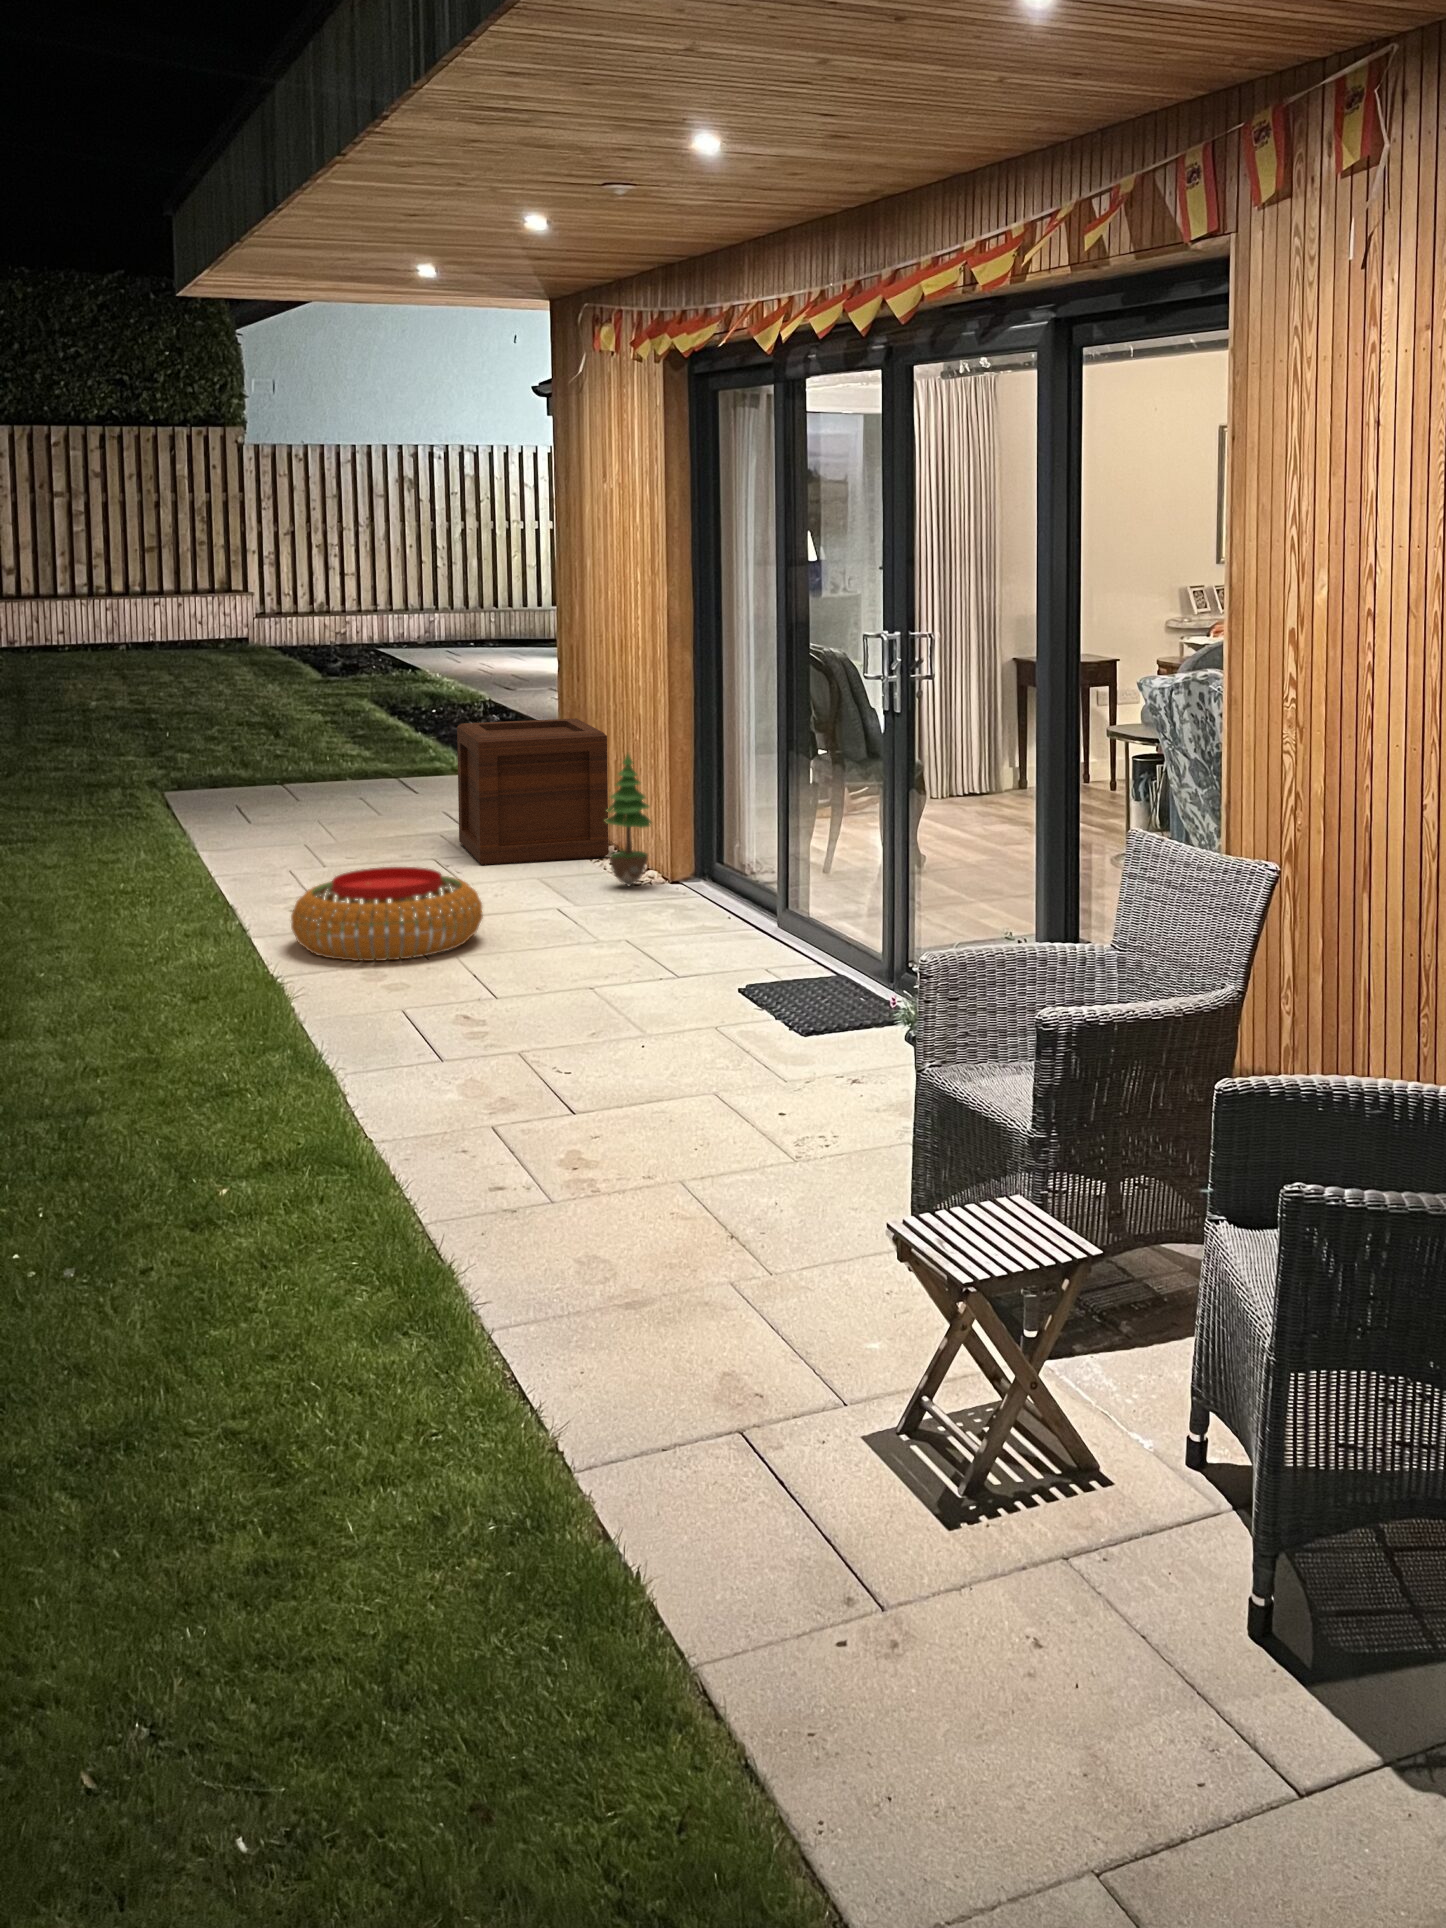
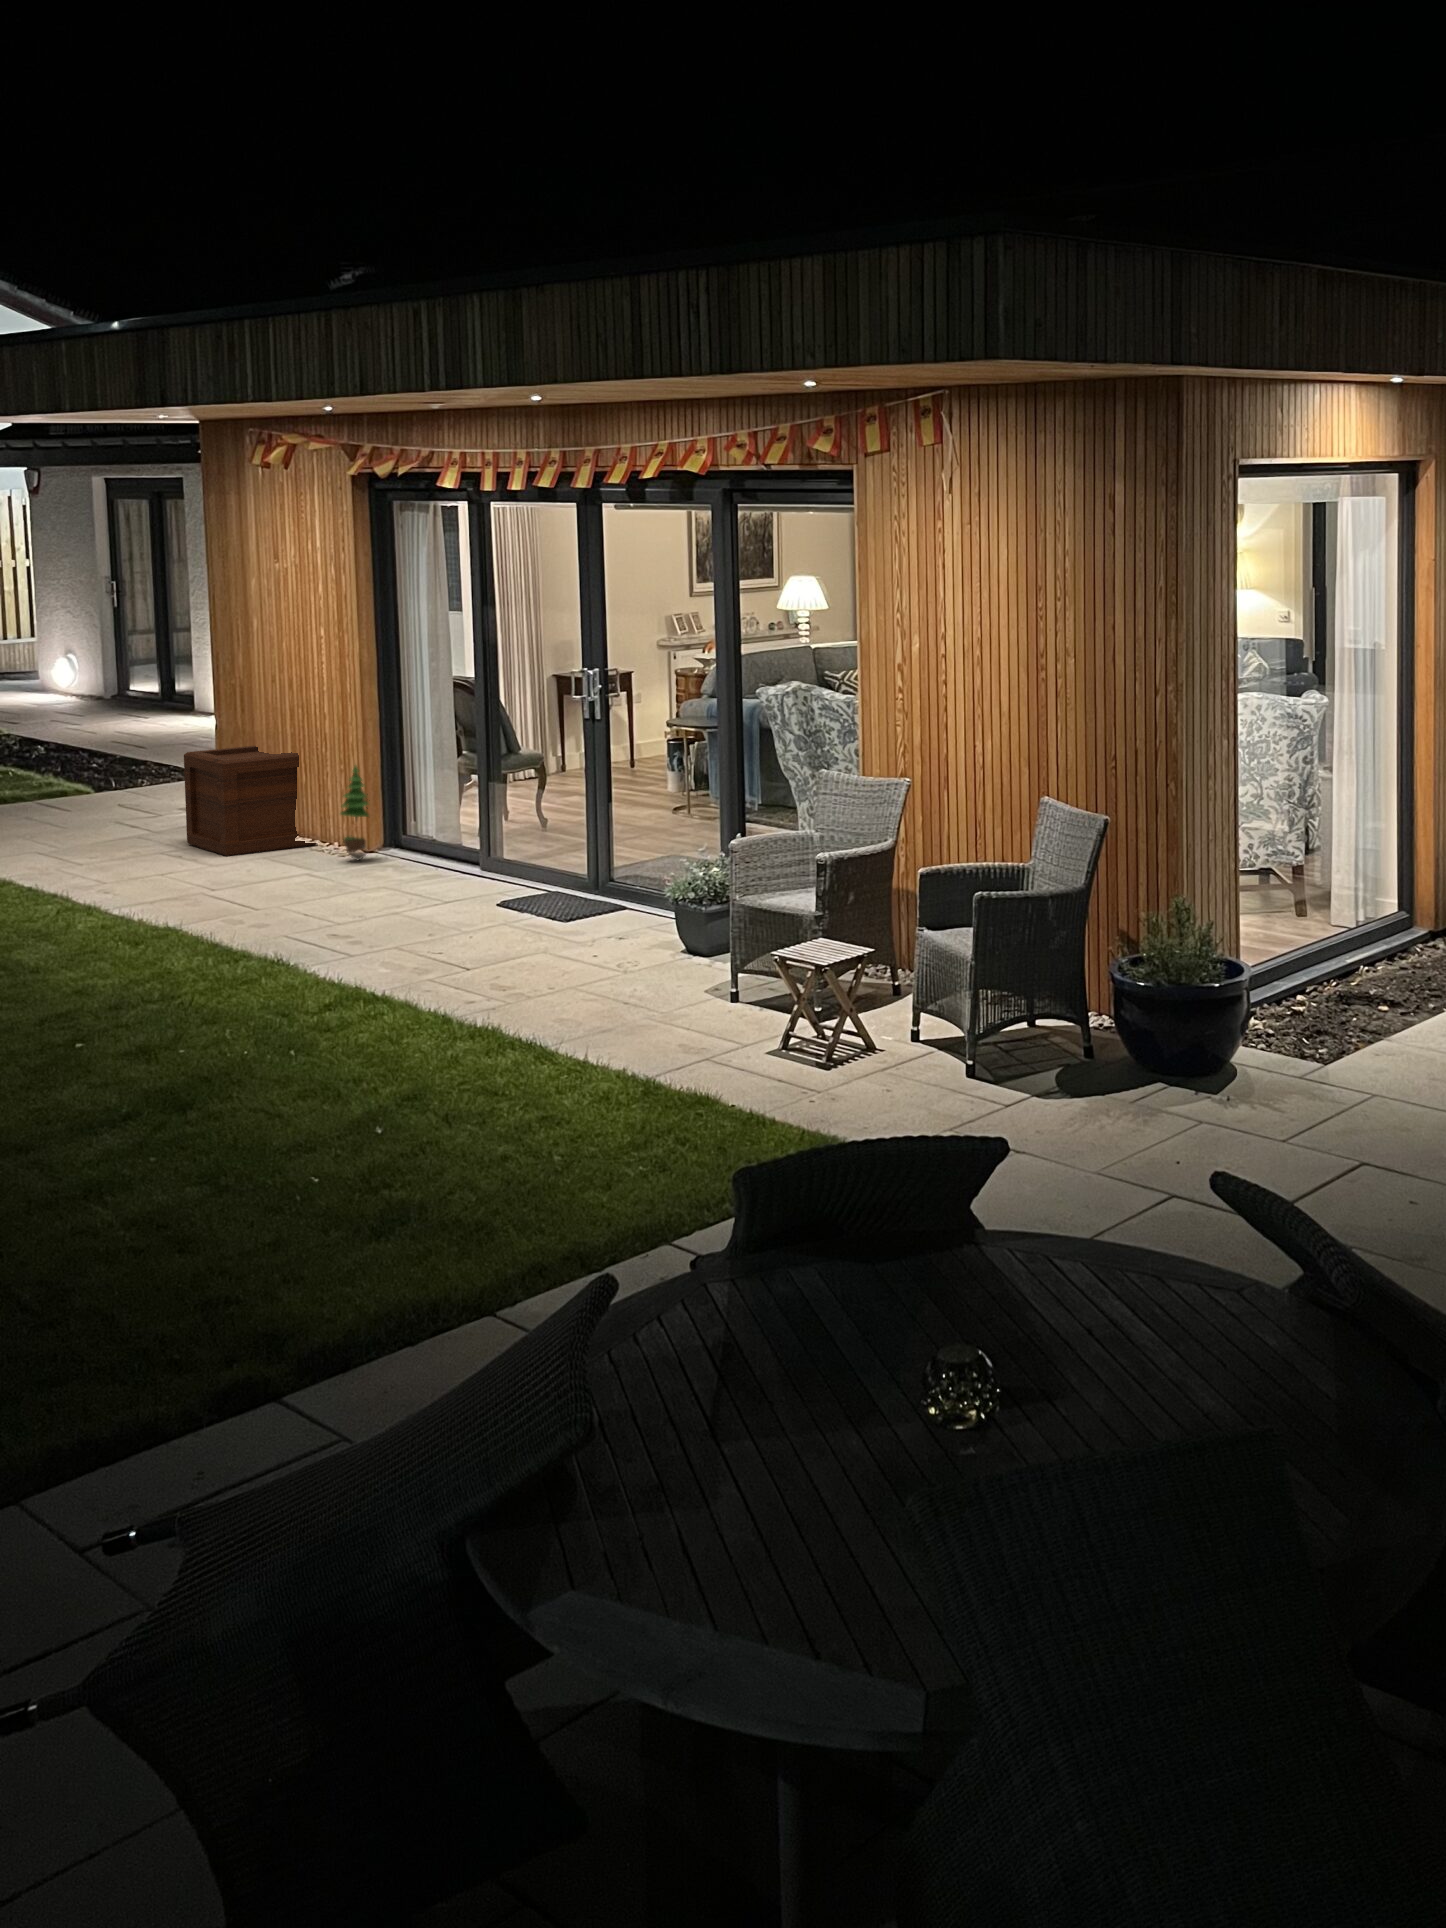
pouf: present [291,867,483,961] -> none [162,850,299,913]

